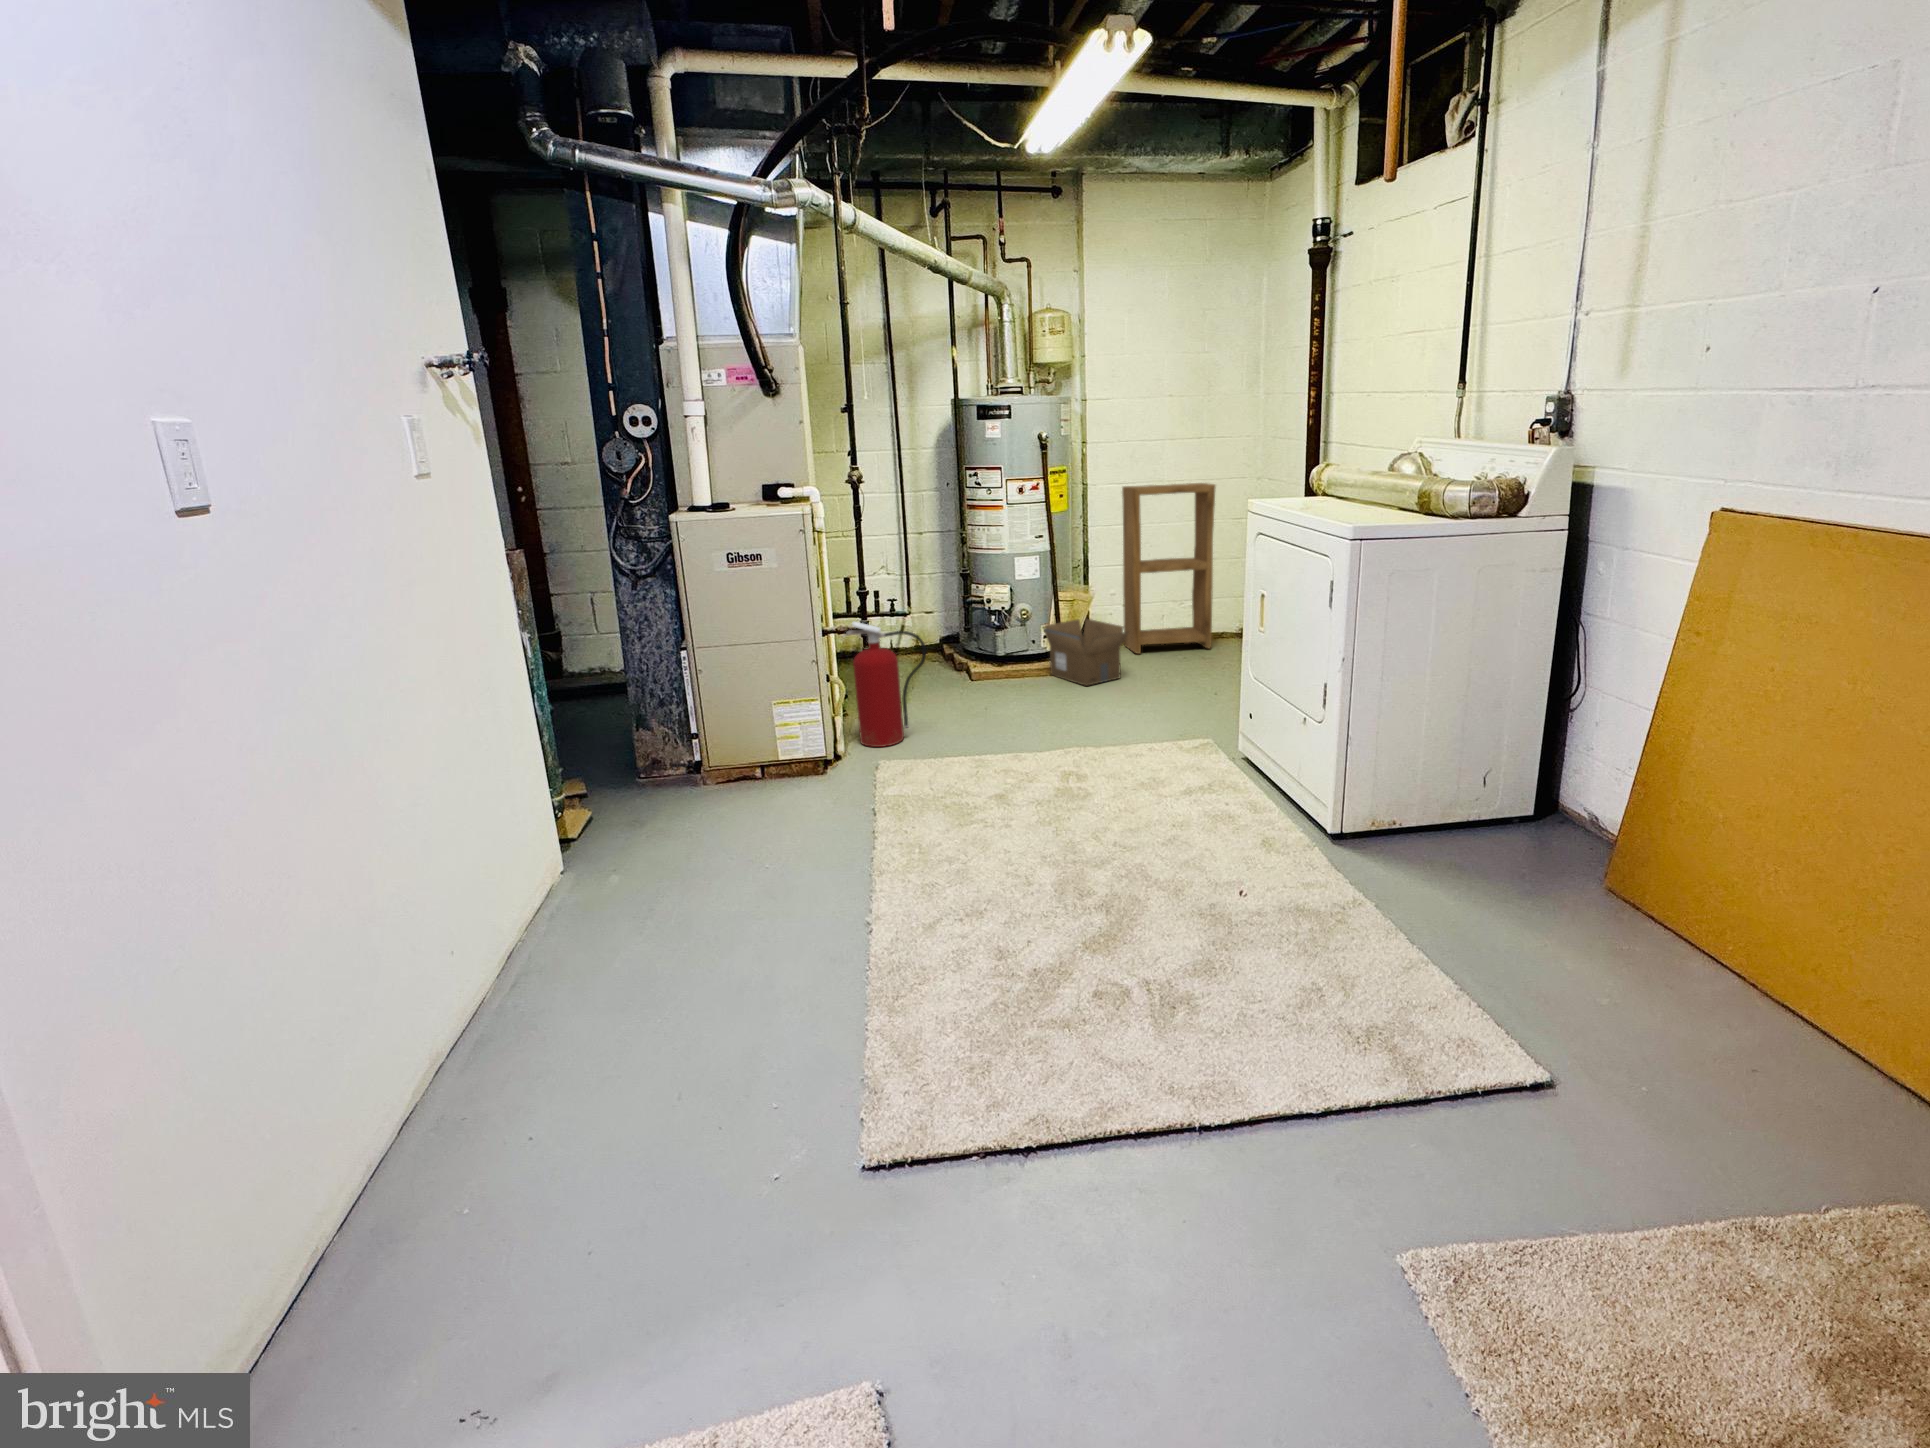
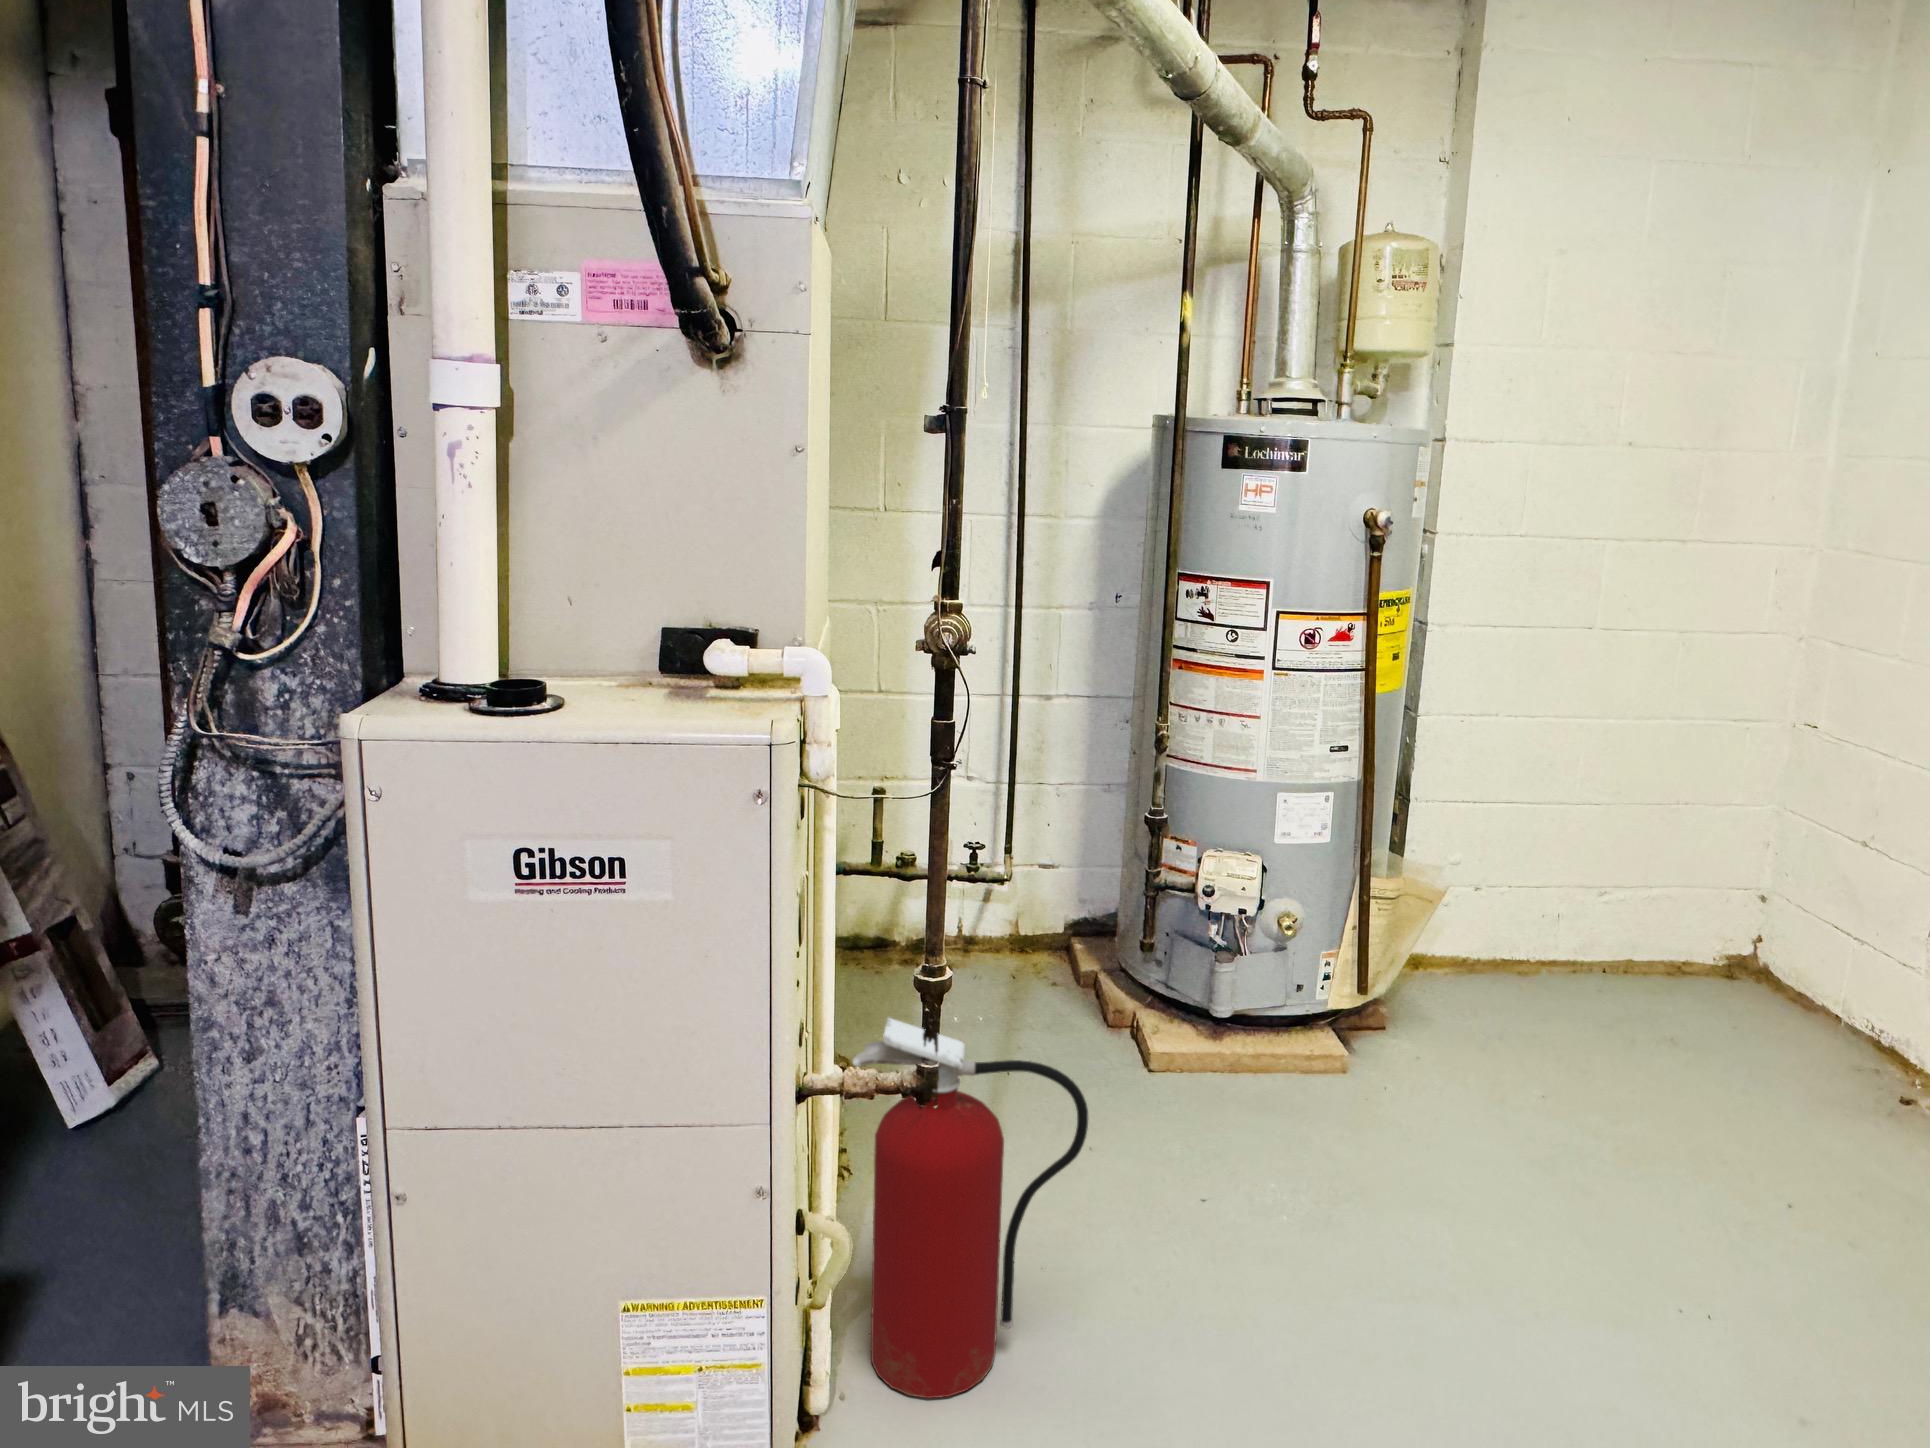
shelving unit: present [1122,483,1215,654] -> none [1472,630,1748,1016]
cardboard box: present [1044,619,1129,686] -> none [1333,937,1564,1140]

